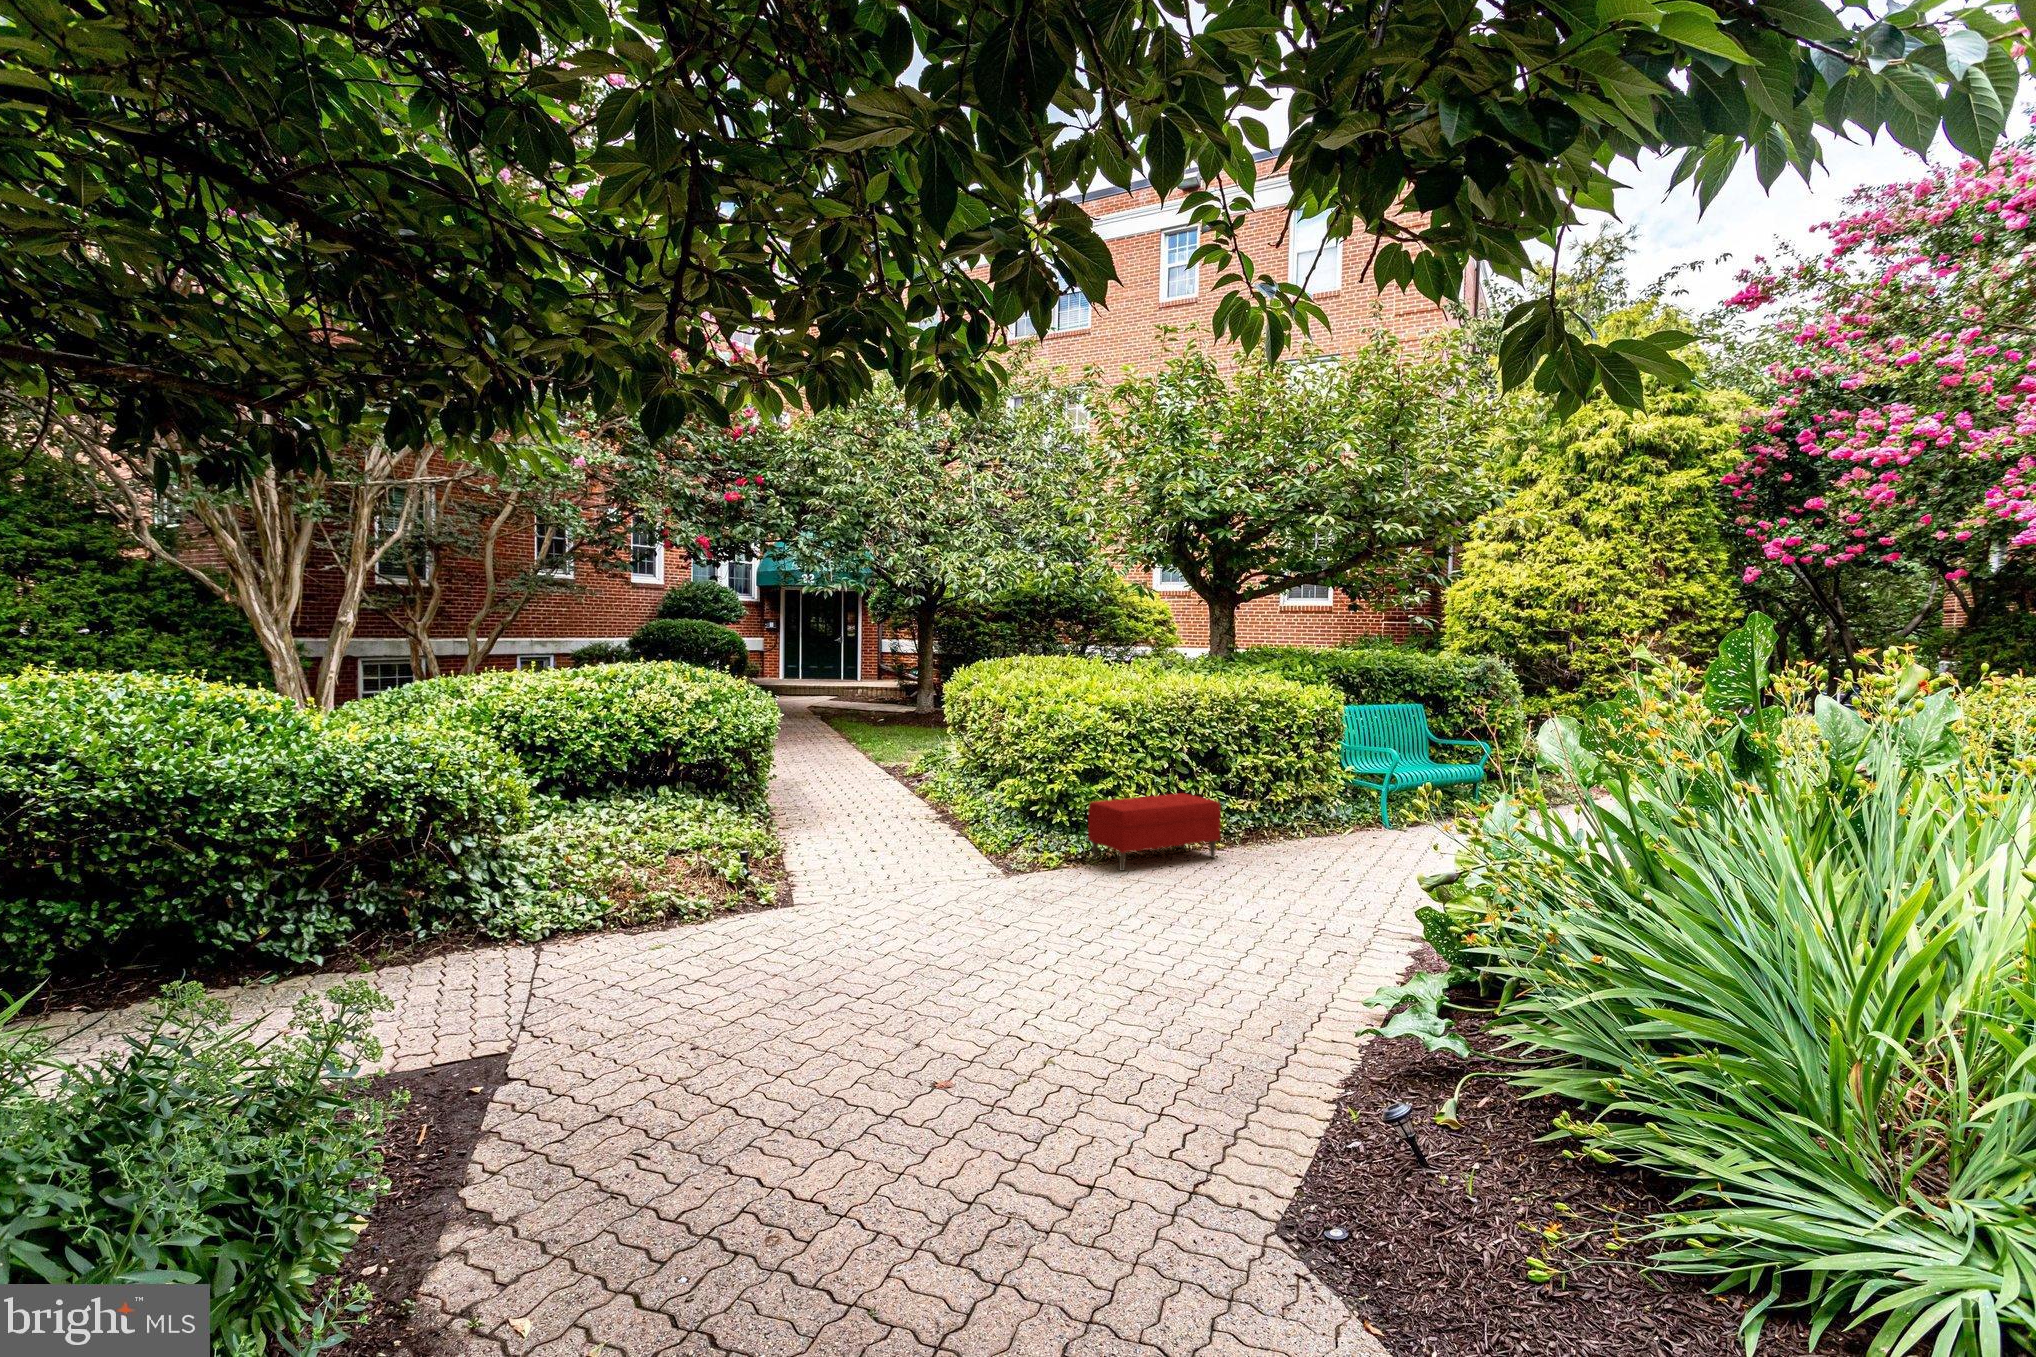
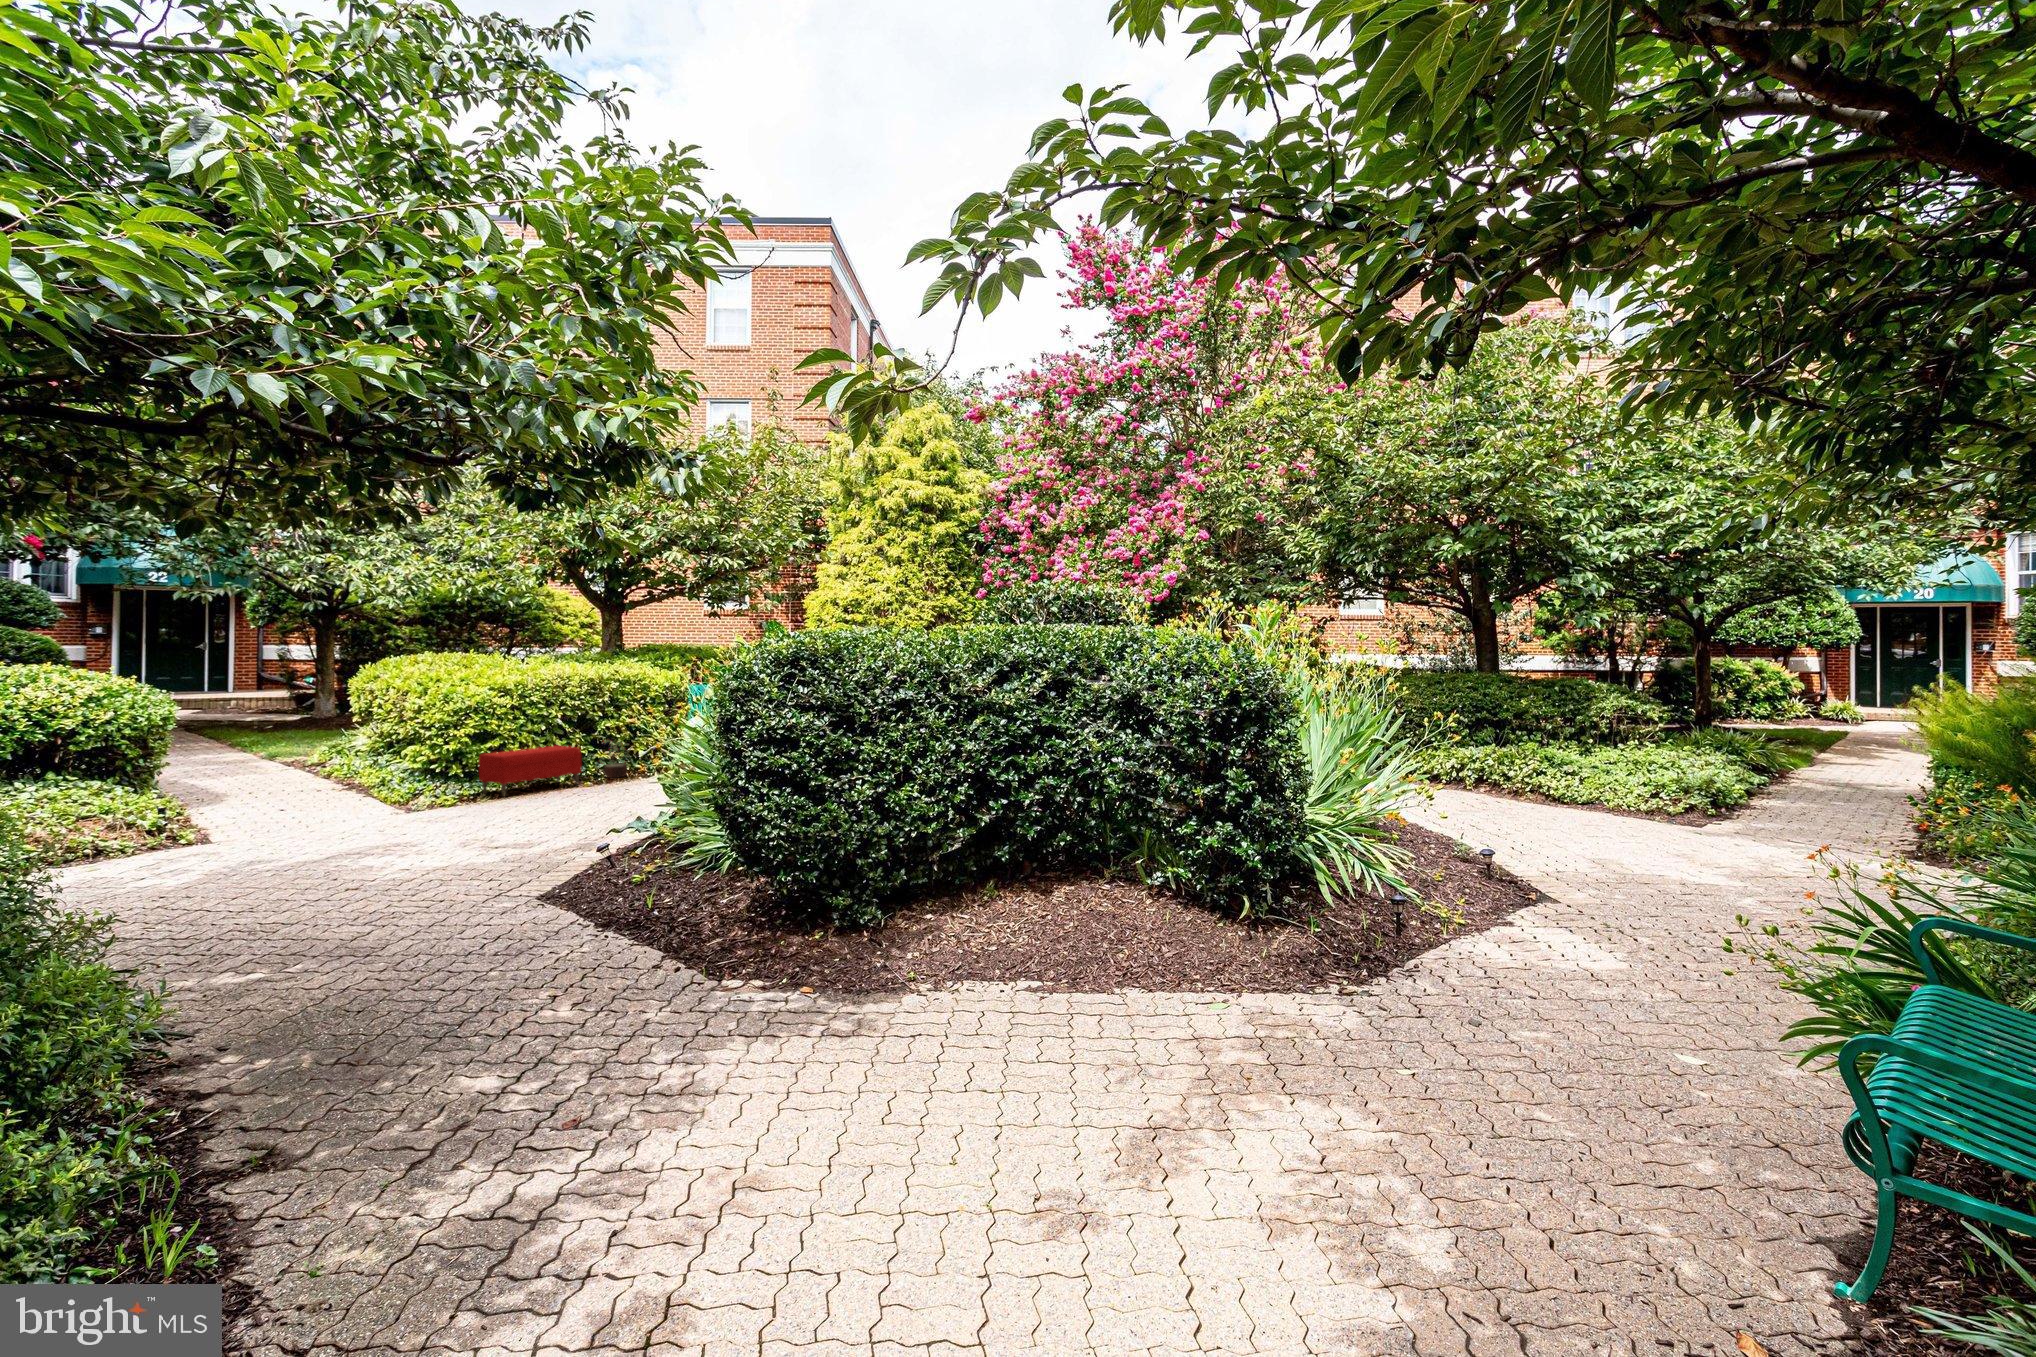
decorative plant: none [1234,787,1277,847] -> present [601,741,627,778]

